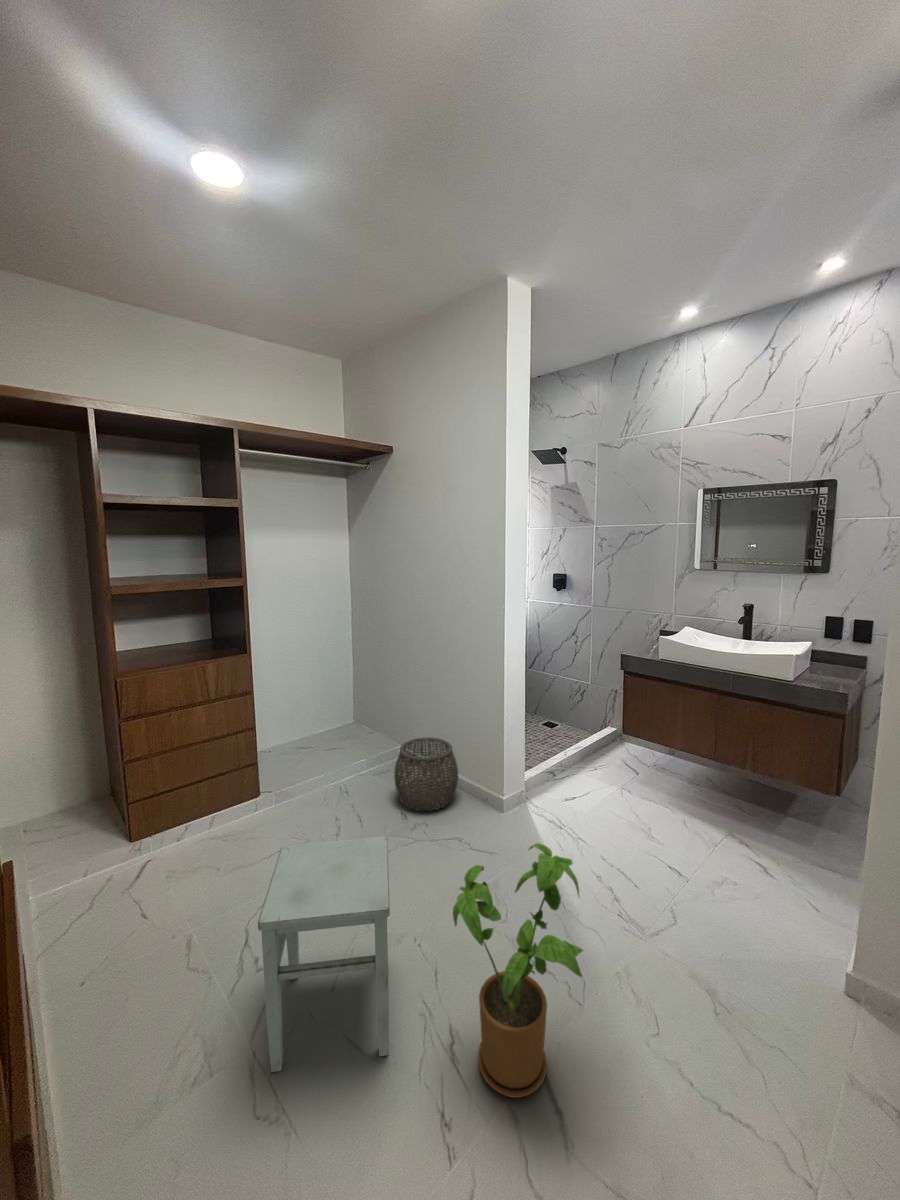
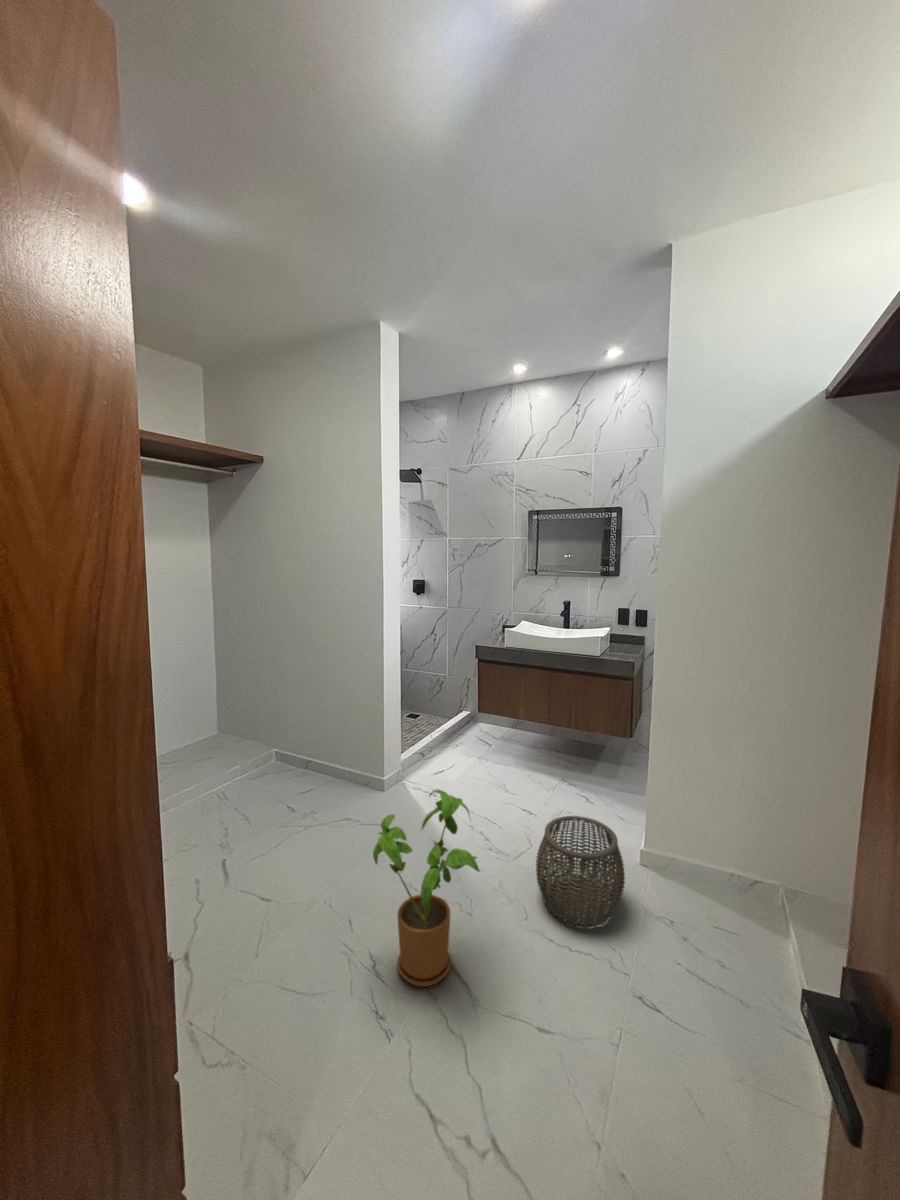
woven basket: present [394,737,458,811] -> present [536,816,625,927]
stool: present [258,836,390,1072] -> none [205,810,323,1027]

